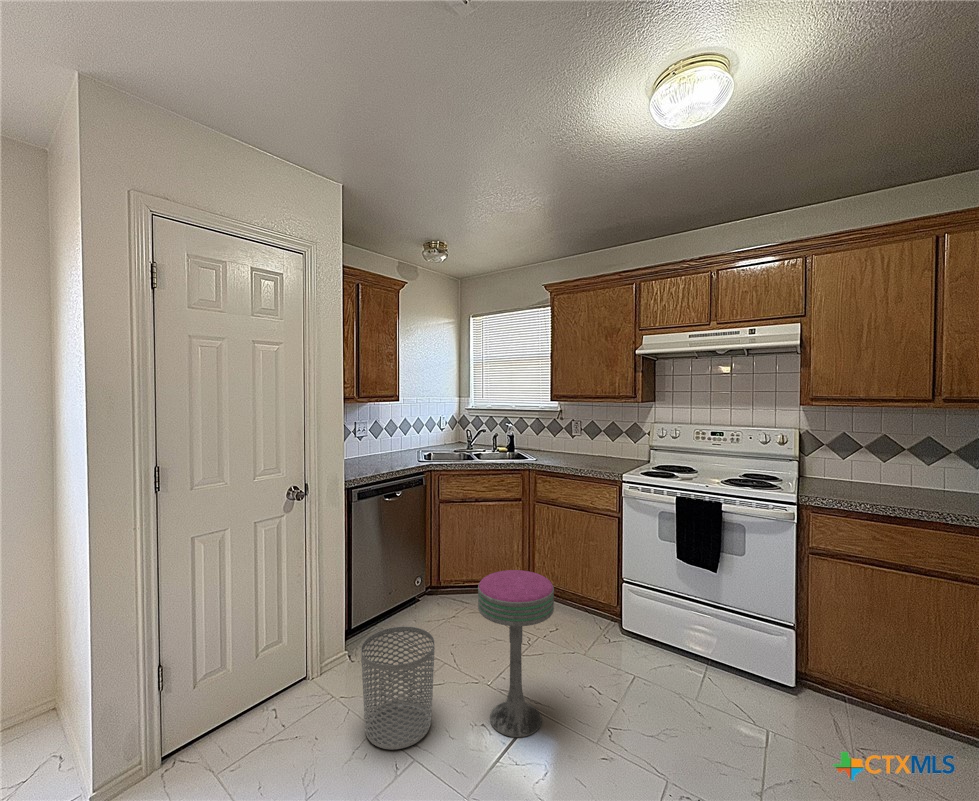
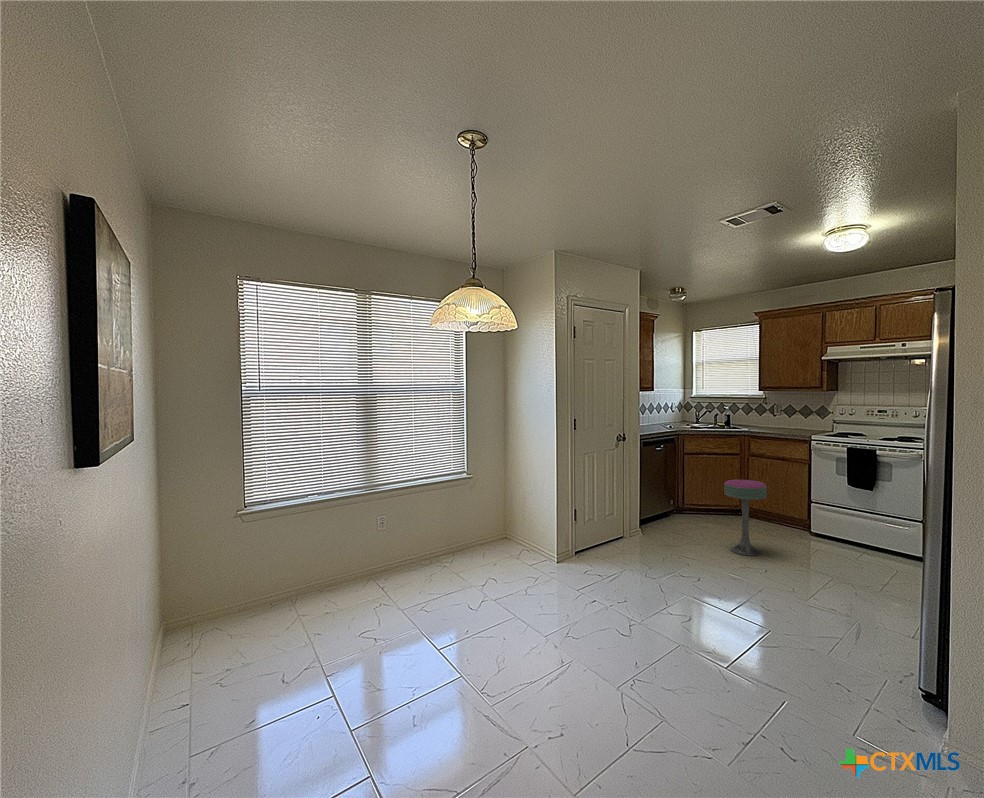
waste bin: present [361,626,435,750] -> none [665,504,702,552]

